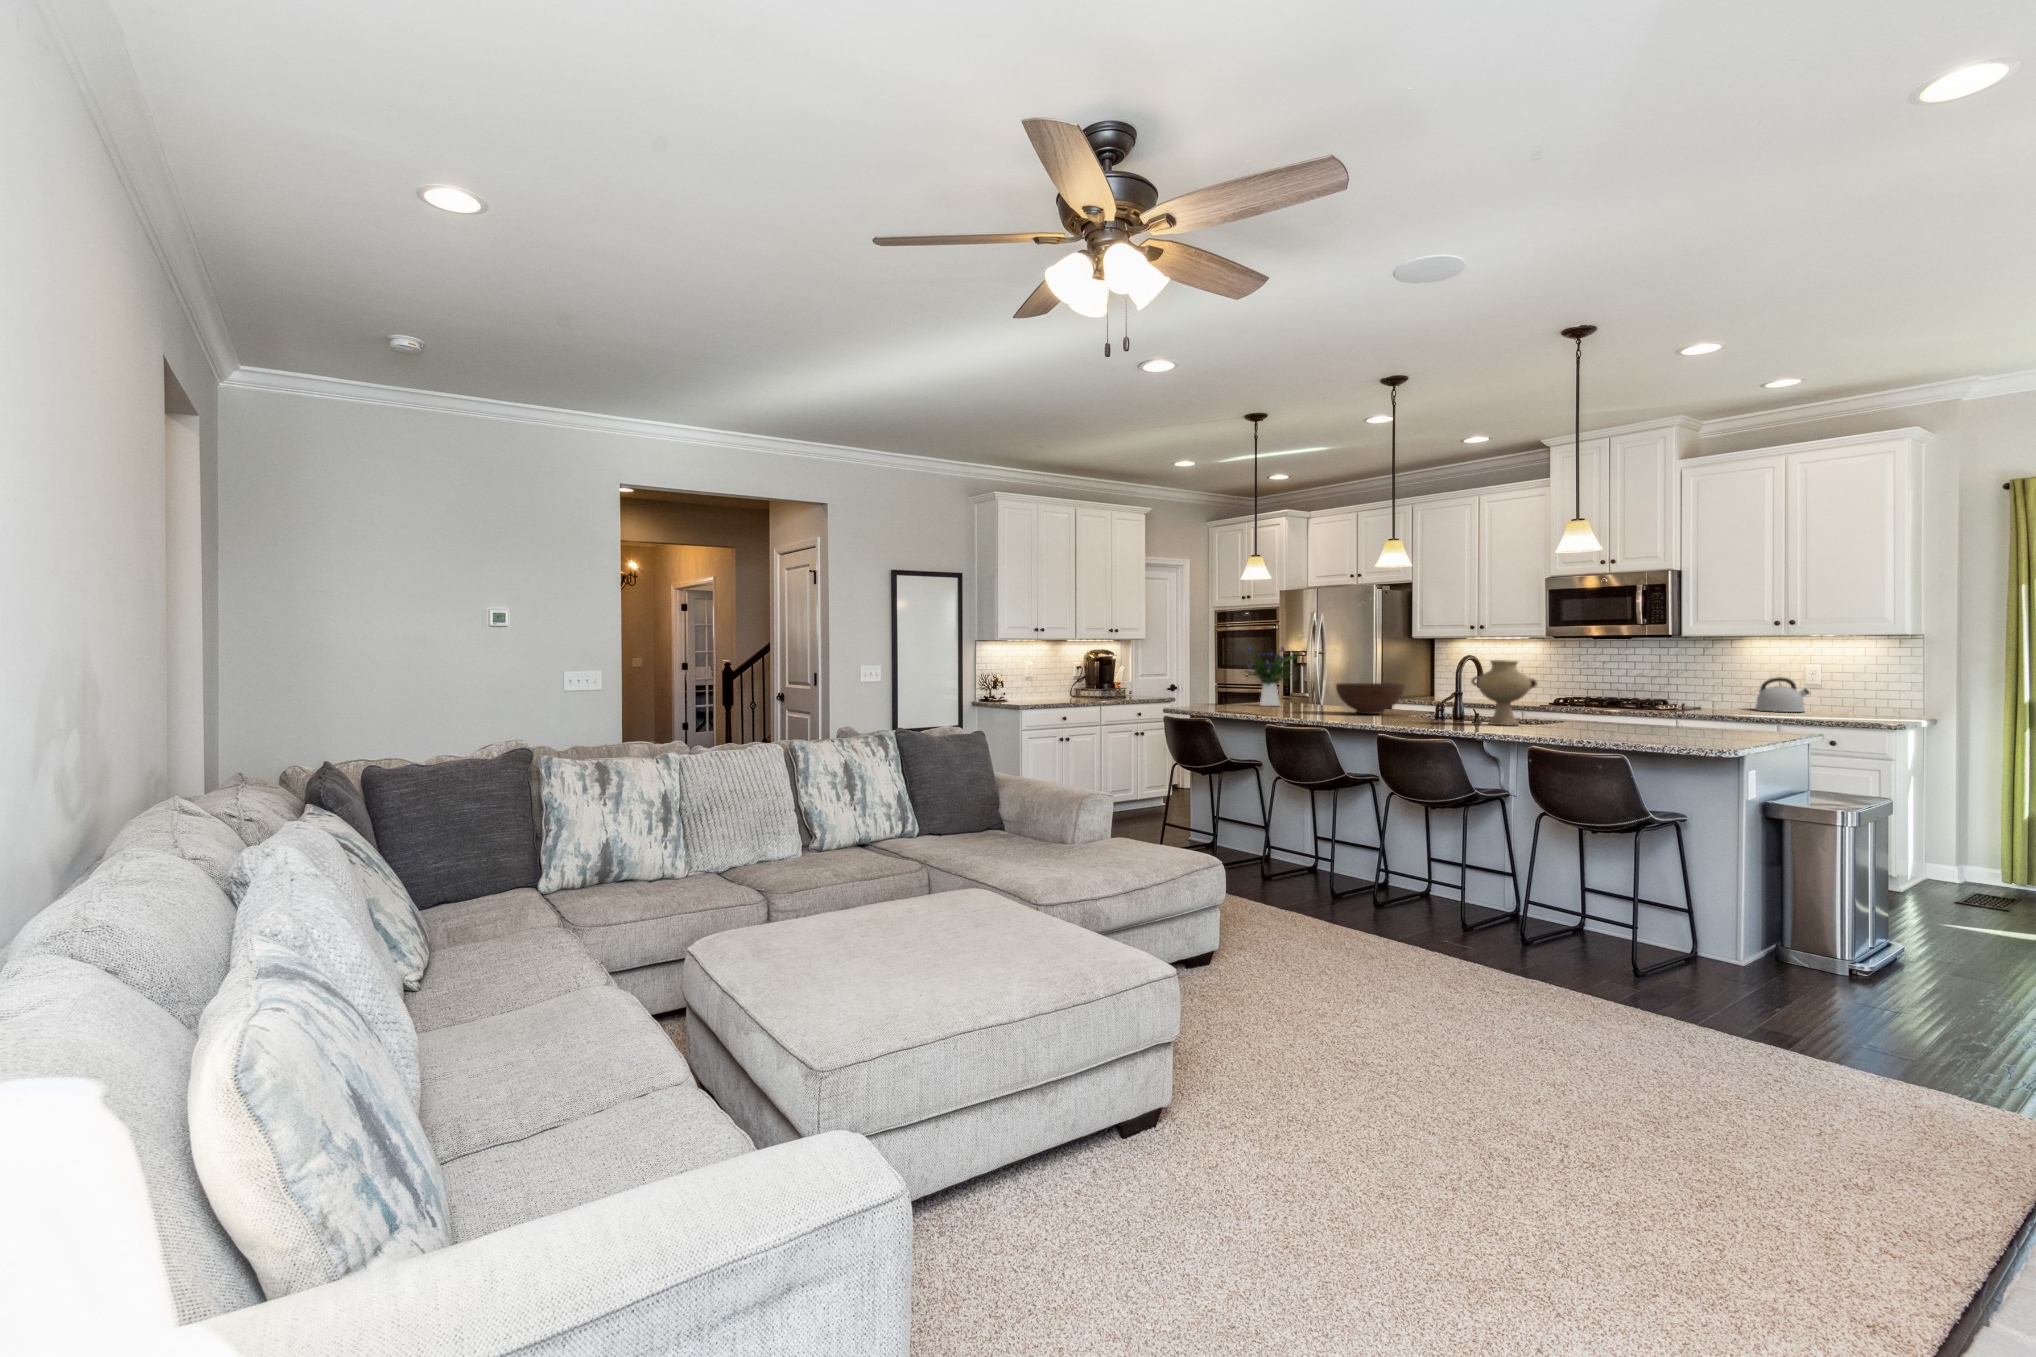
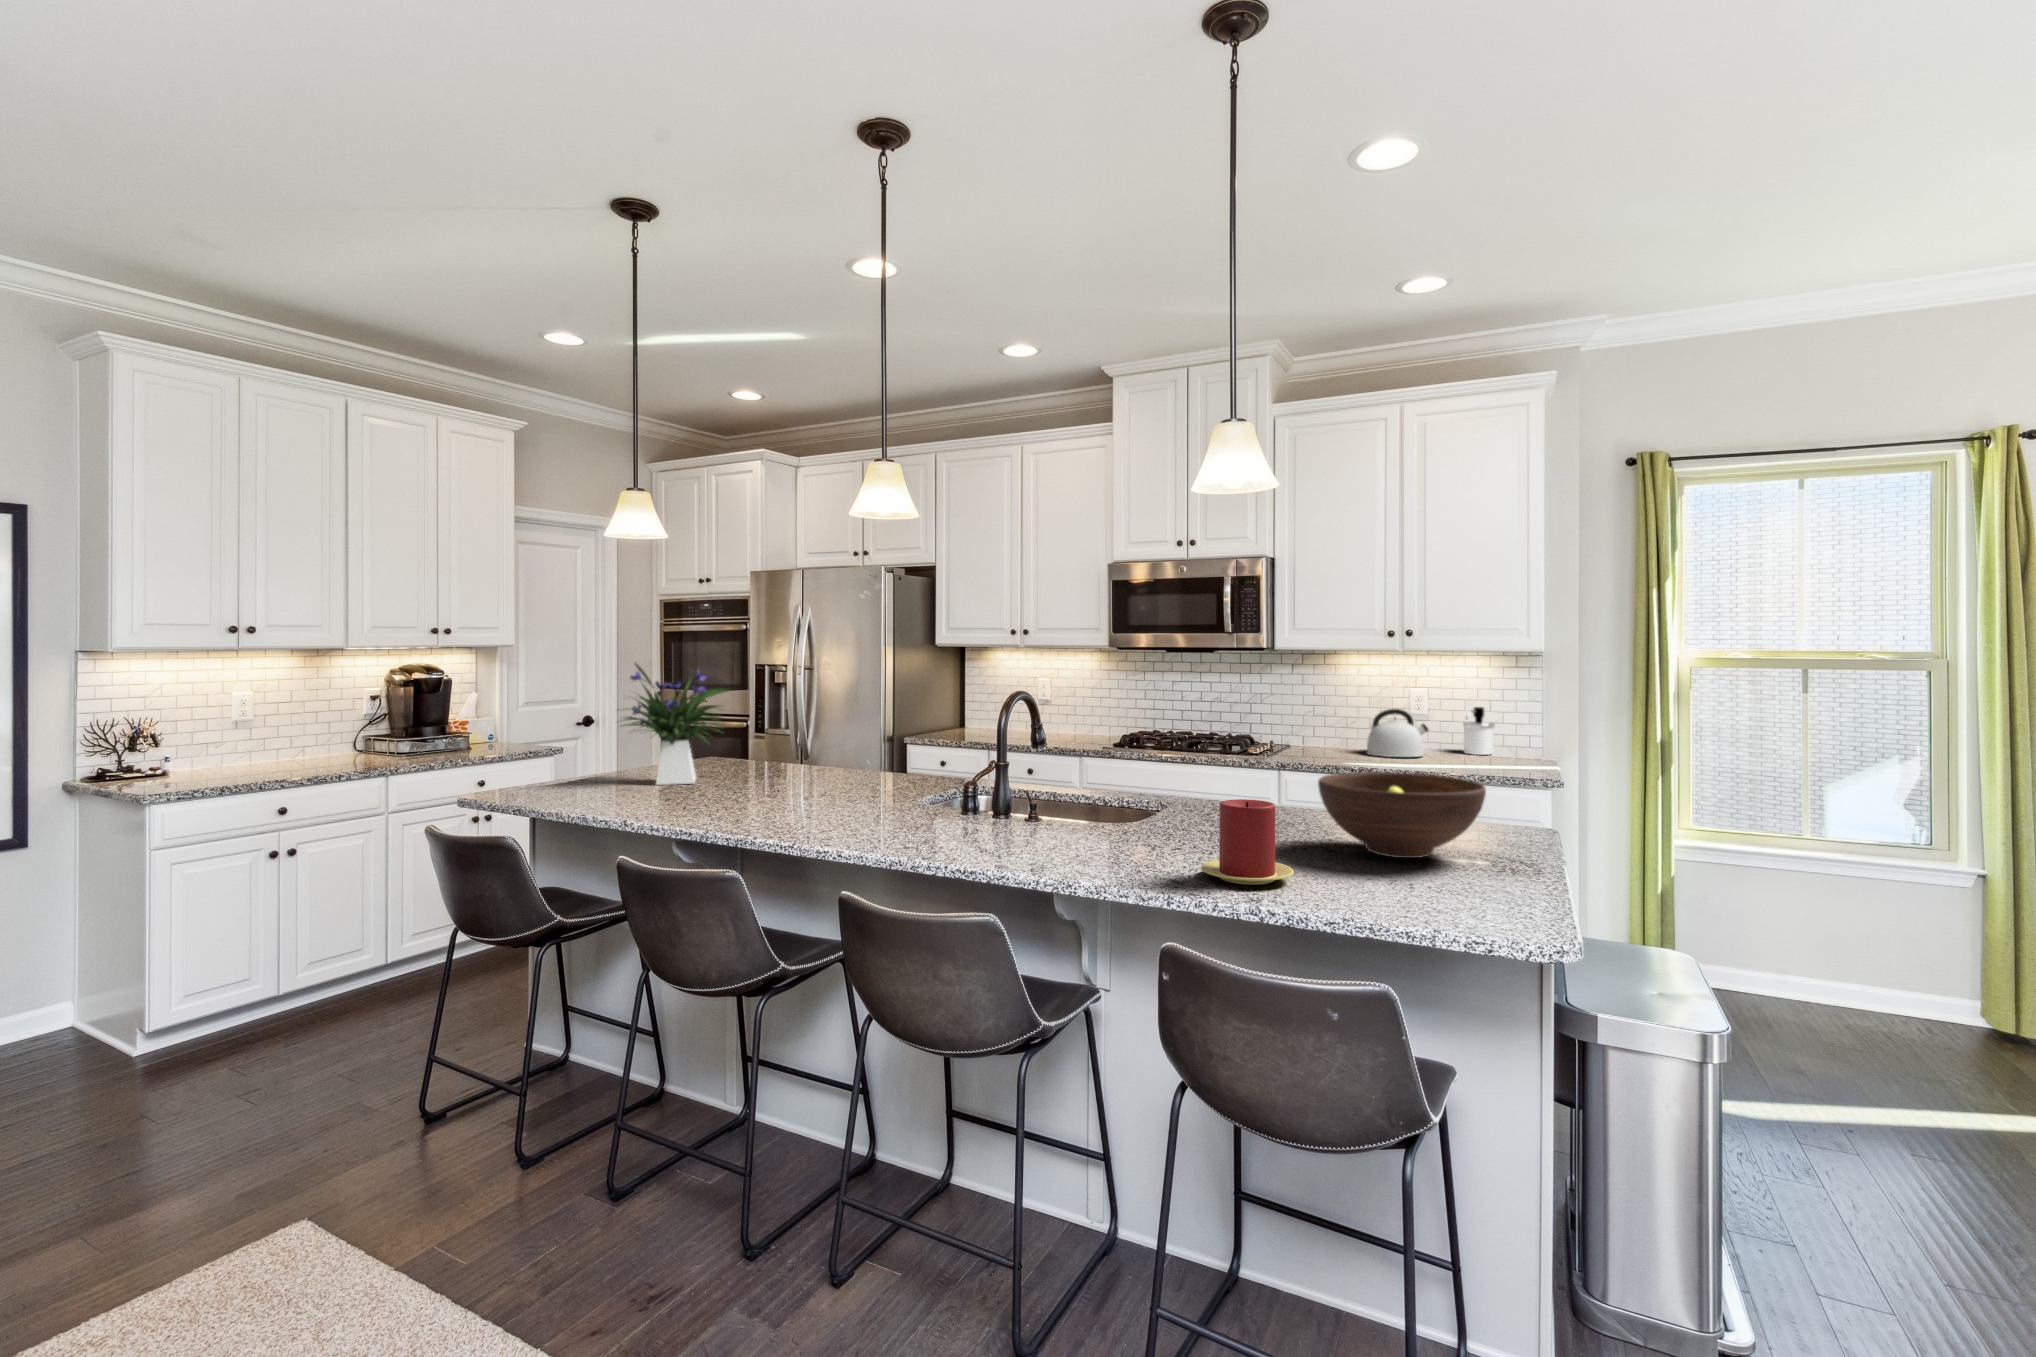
vase: present [1471,660,1537,725] -> none [1021,718,1145,859]
soap dispenser: none [1845,677,1876,713] -> present [1463,707,1495,755]
fruit bowl: present [1336,683,1405,714] -> present [1318,772,1486,858]
candle: none [1563,695,1612,732] -> present [1201,799,1294,885]

